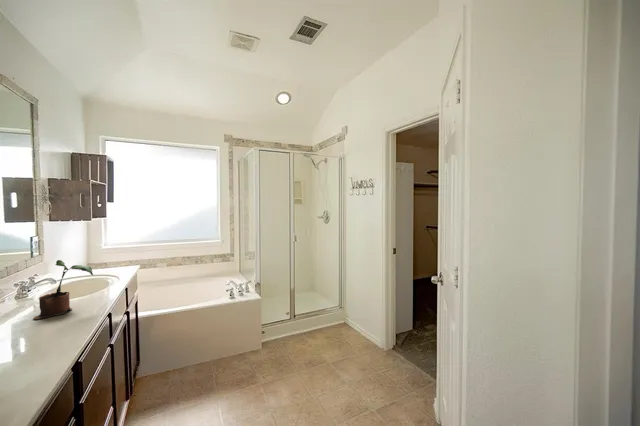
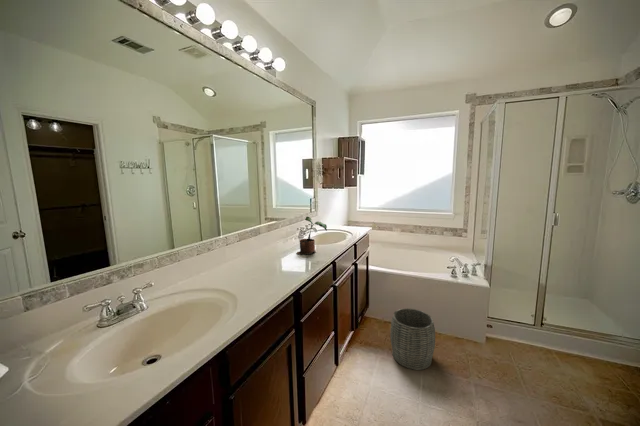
woven basket: none [179,341,227,408] -> present [390,308,435,370]

